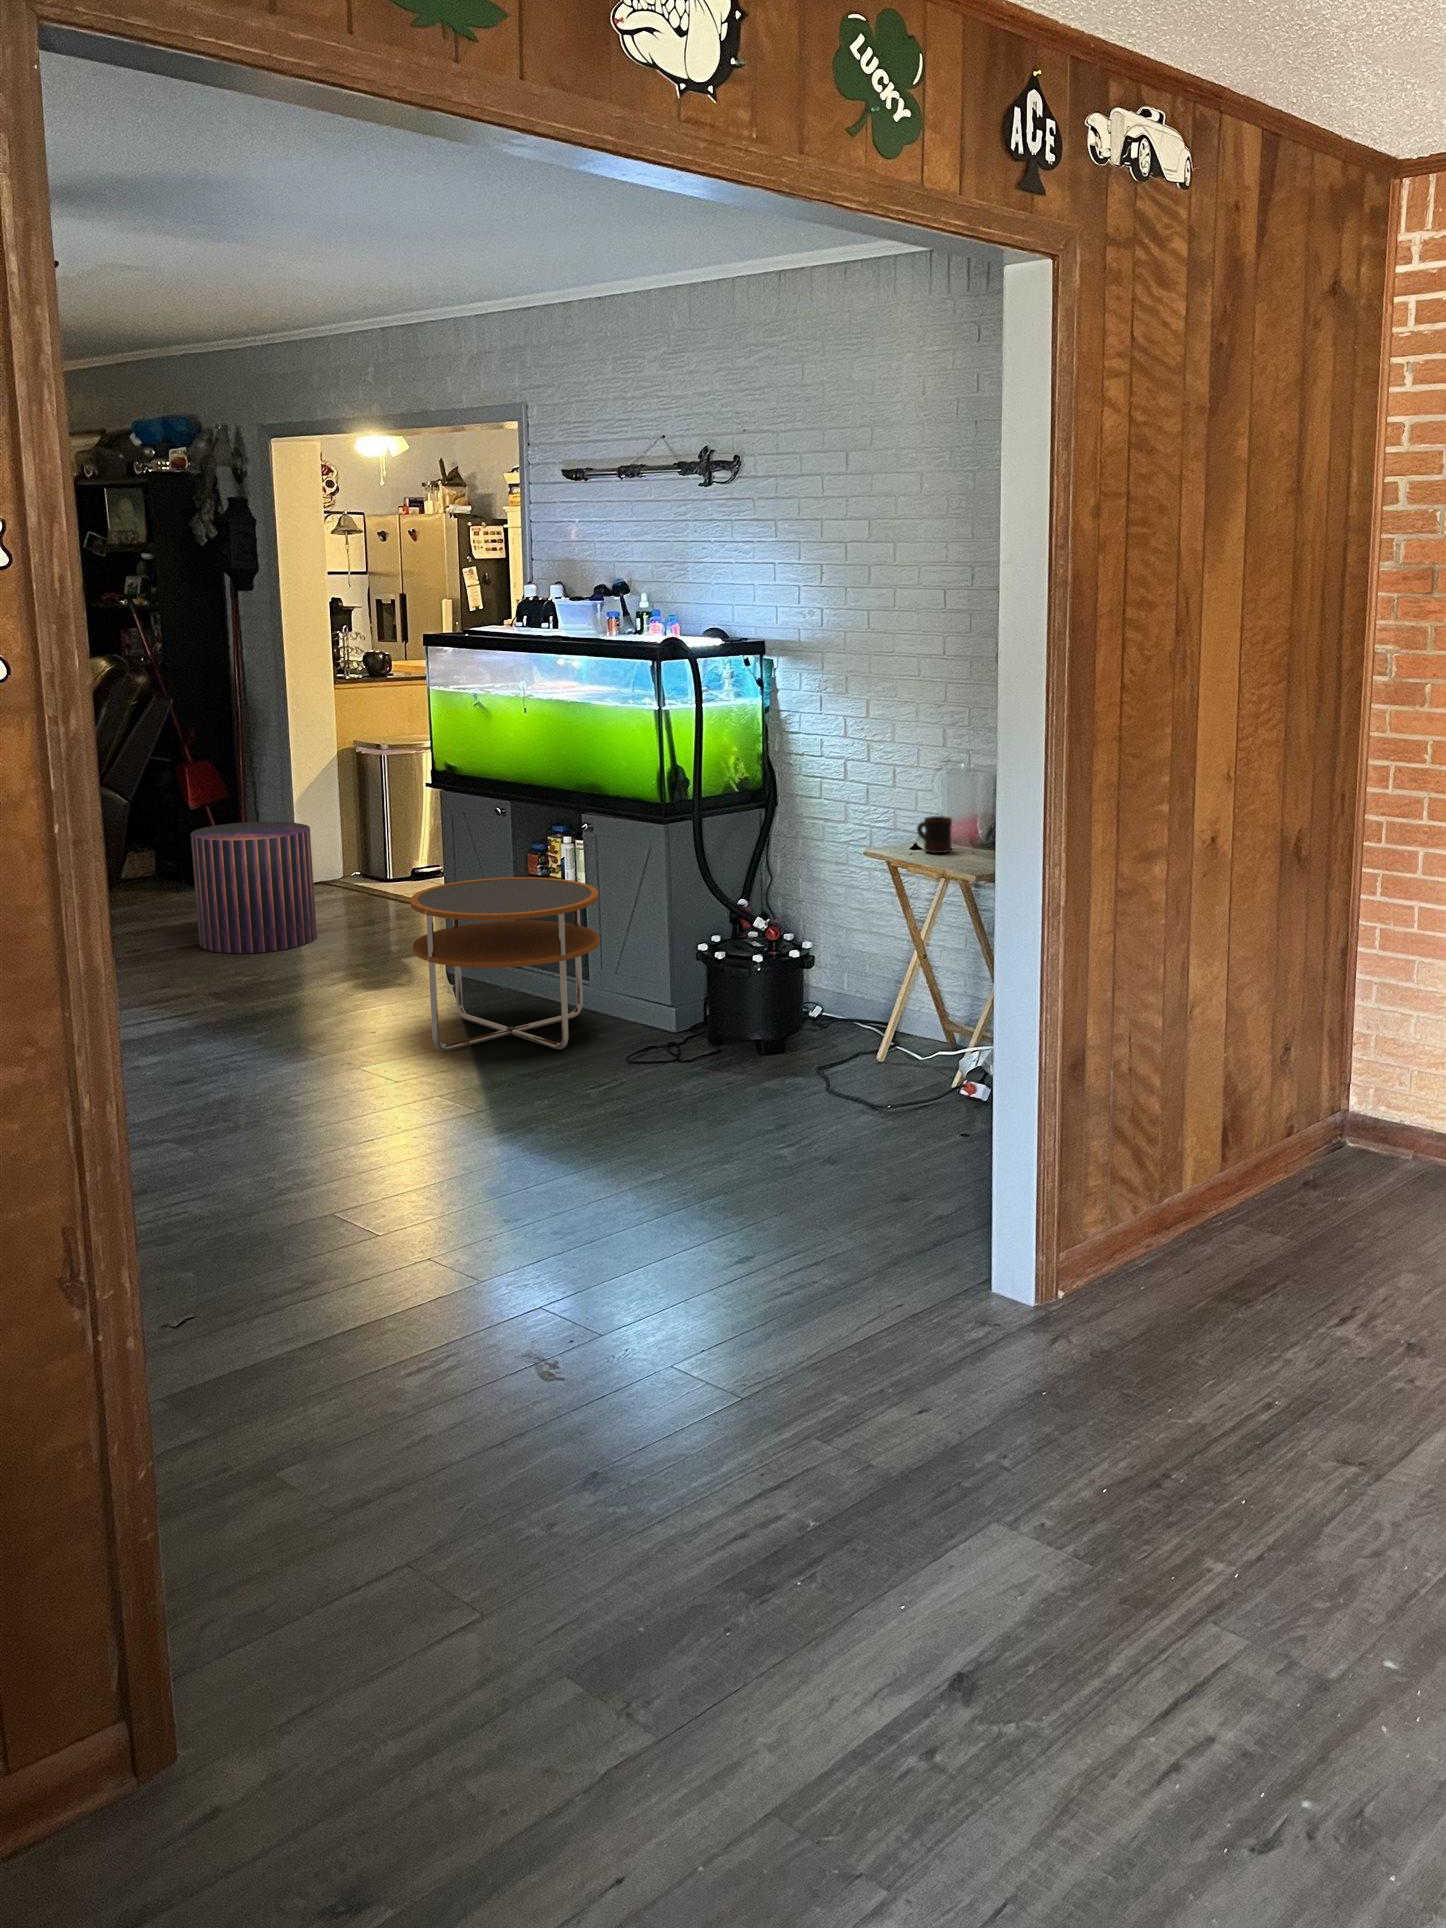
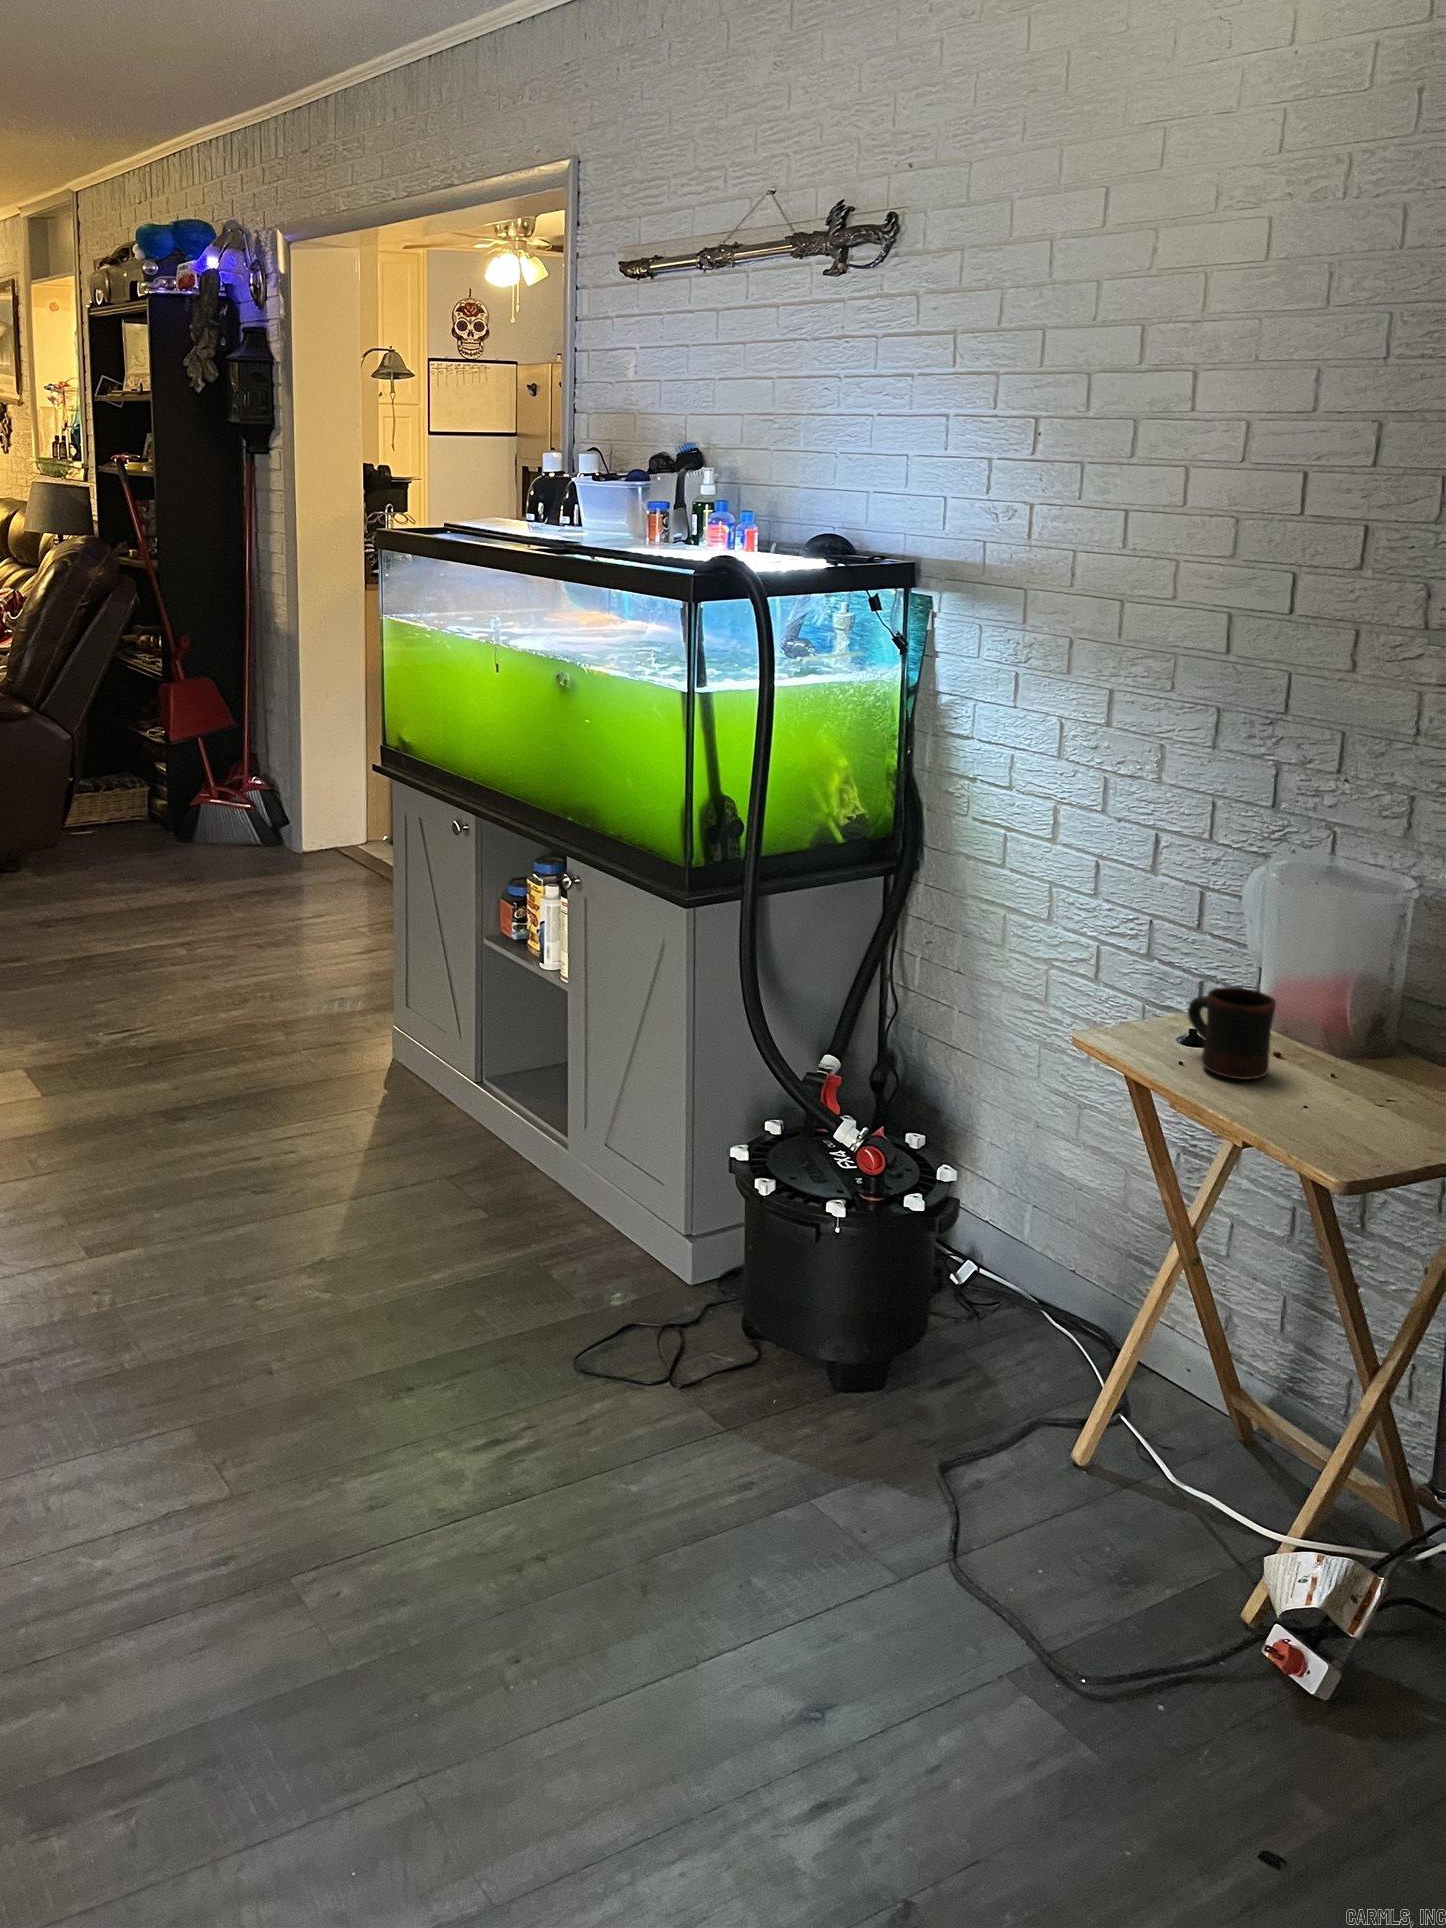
pouf: present [191,822,317,953] -> none [93,781,263,979]
side table: present [410,877,600,1051] -> none [240,948,570,1297]

